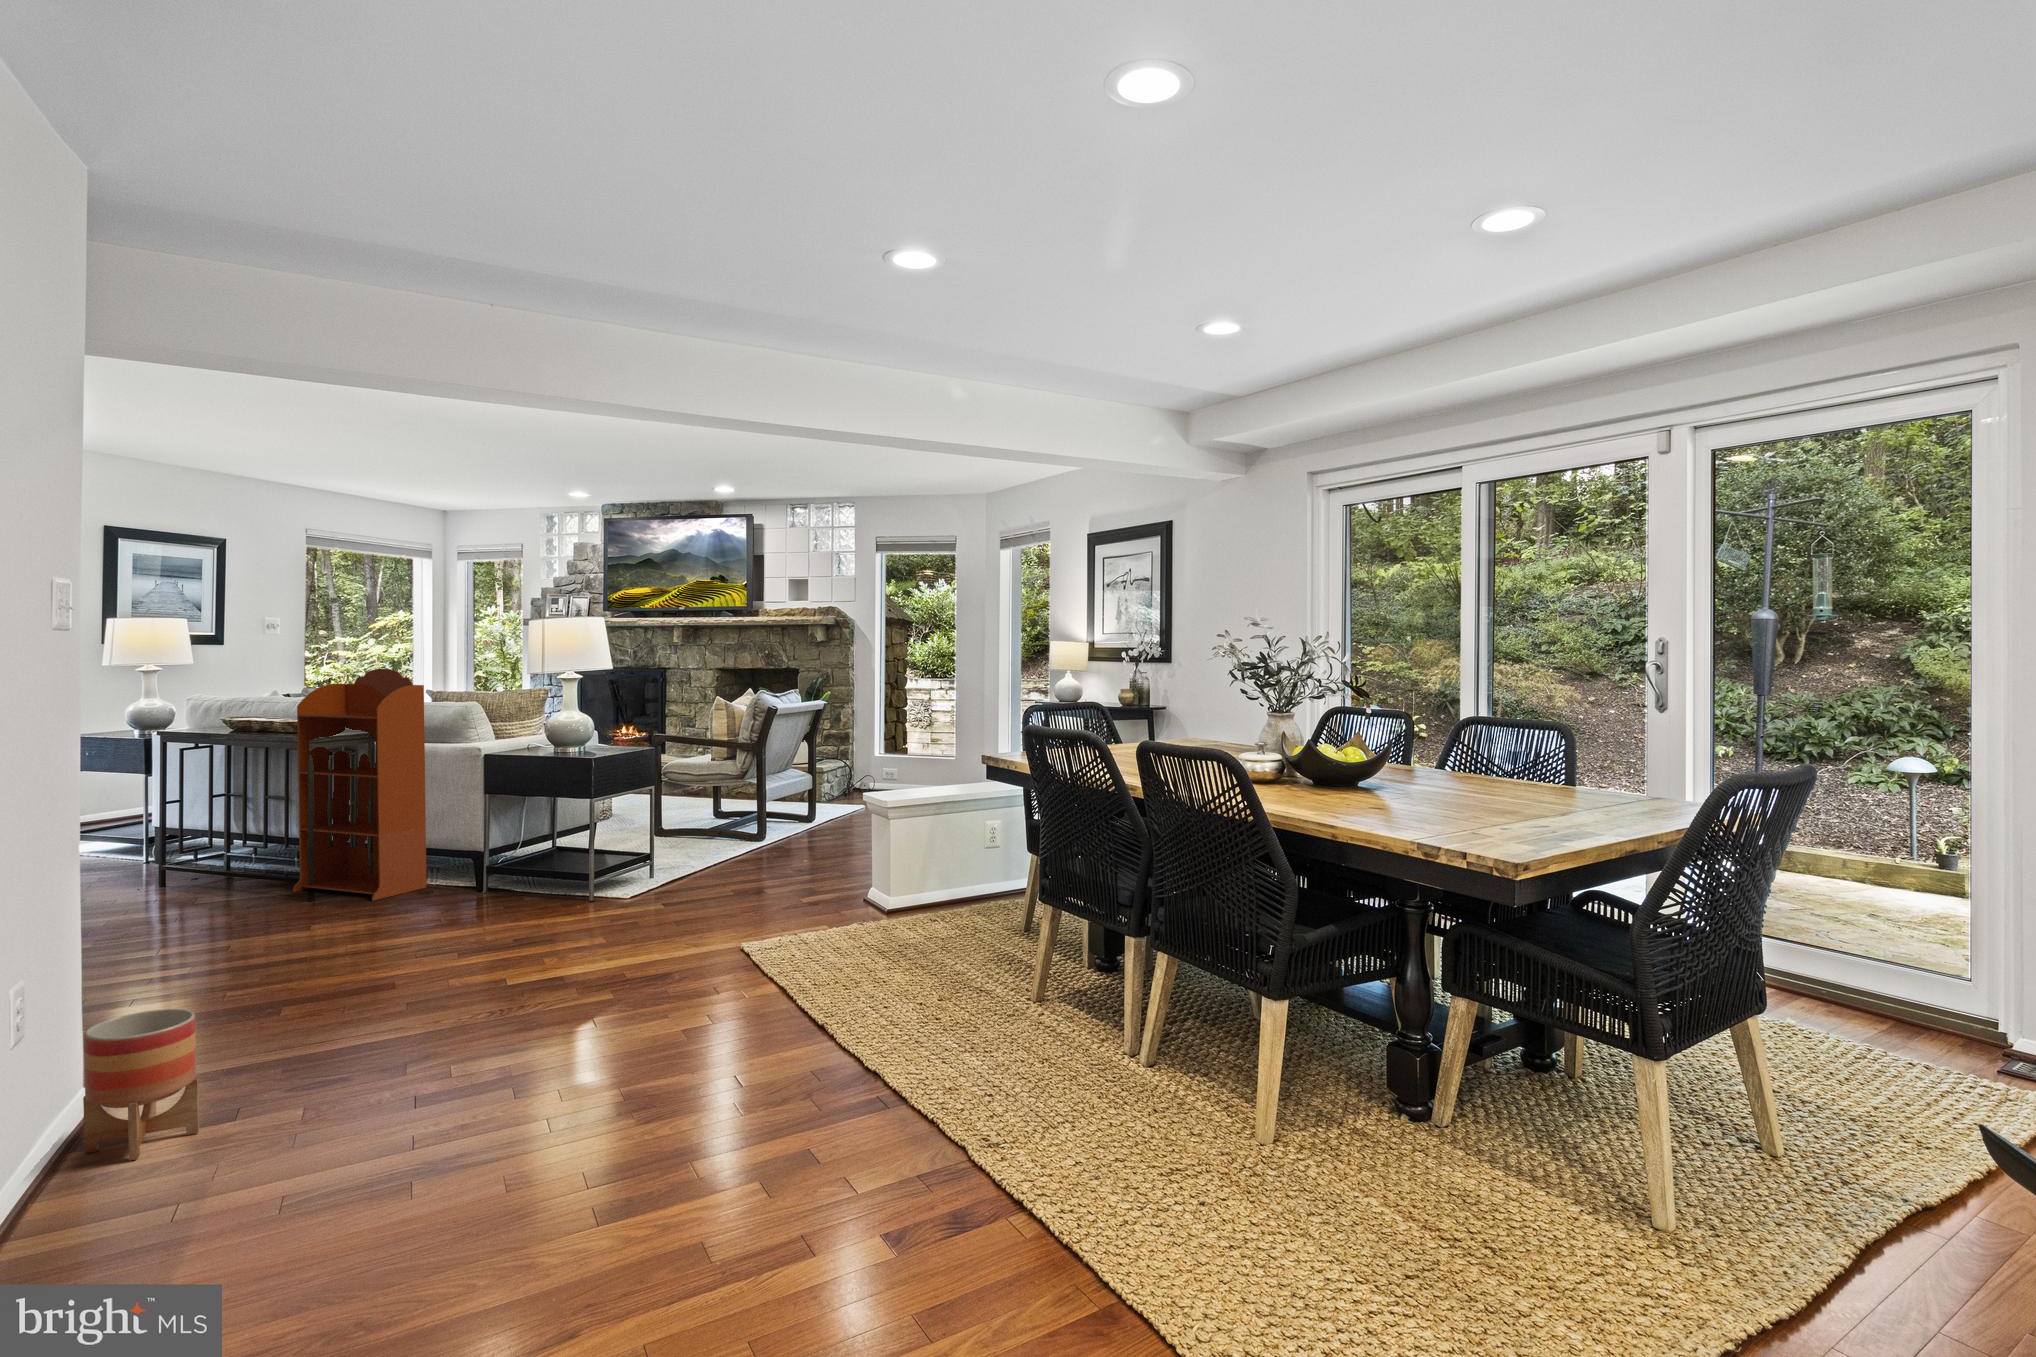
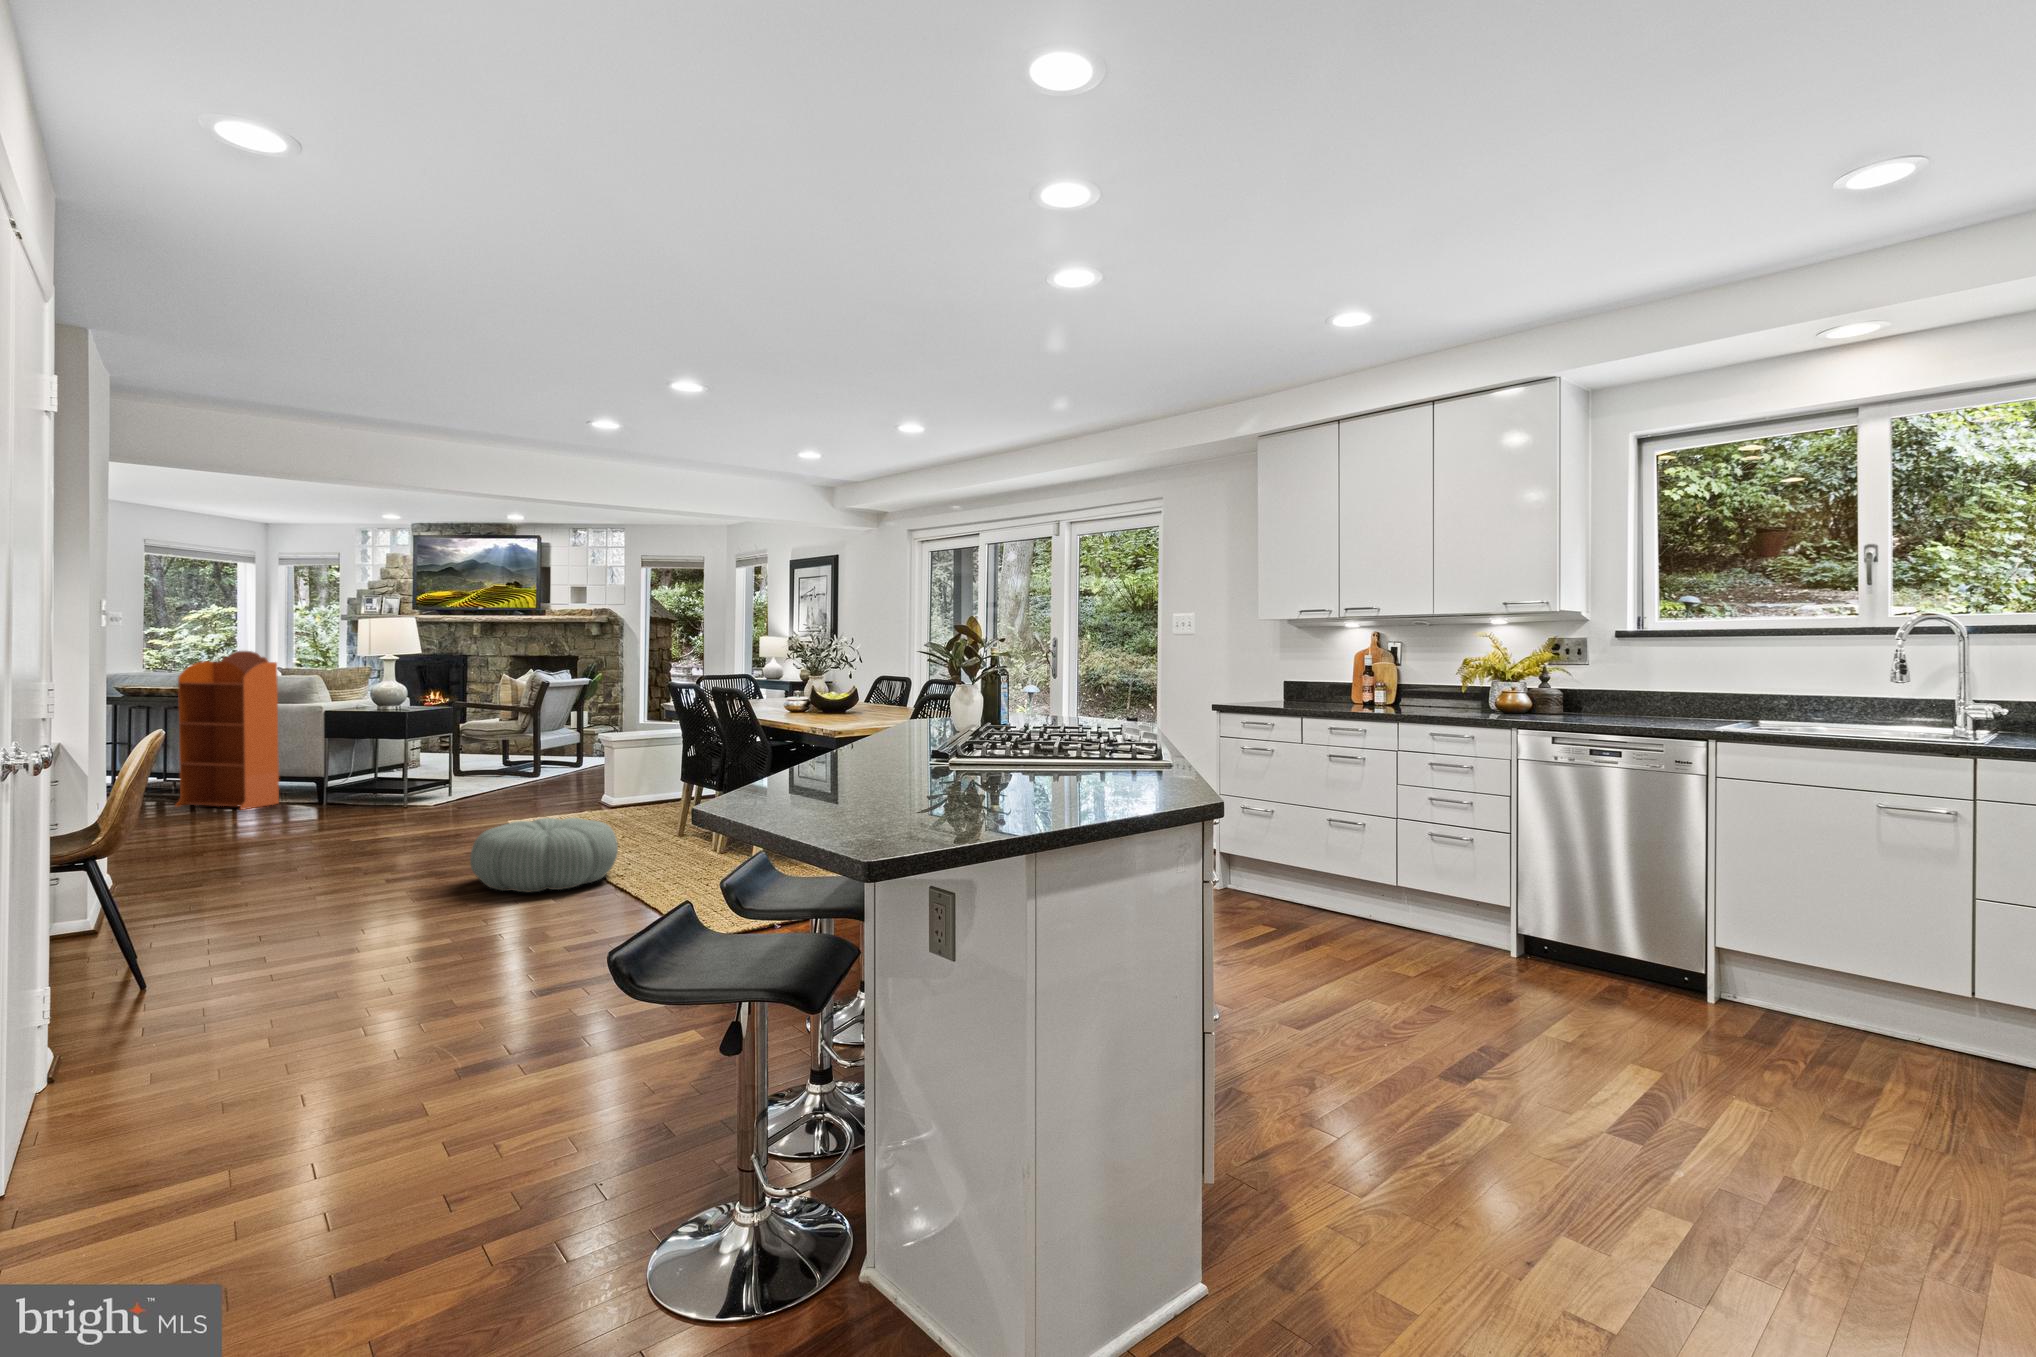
pouf: none [705,1000,980,1190] -> present [470,818,618,892]
planter: present [83,1009,199,1161] -> none [119,827,181,899]

